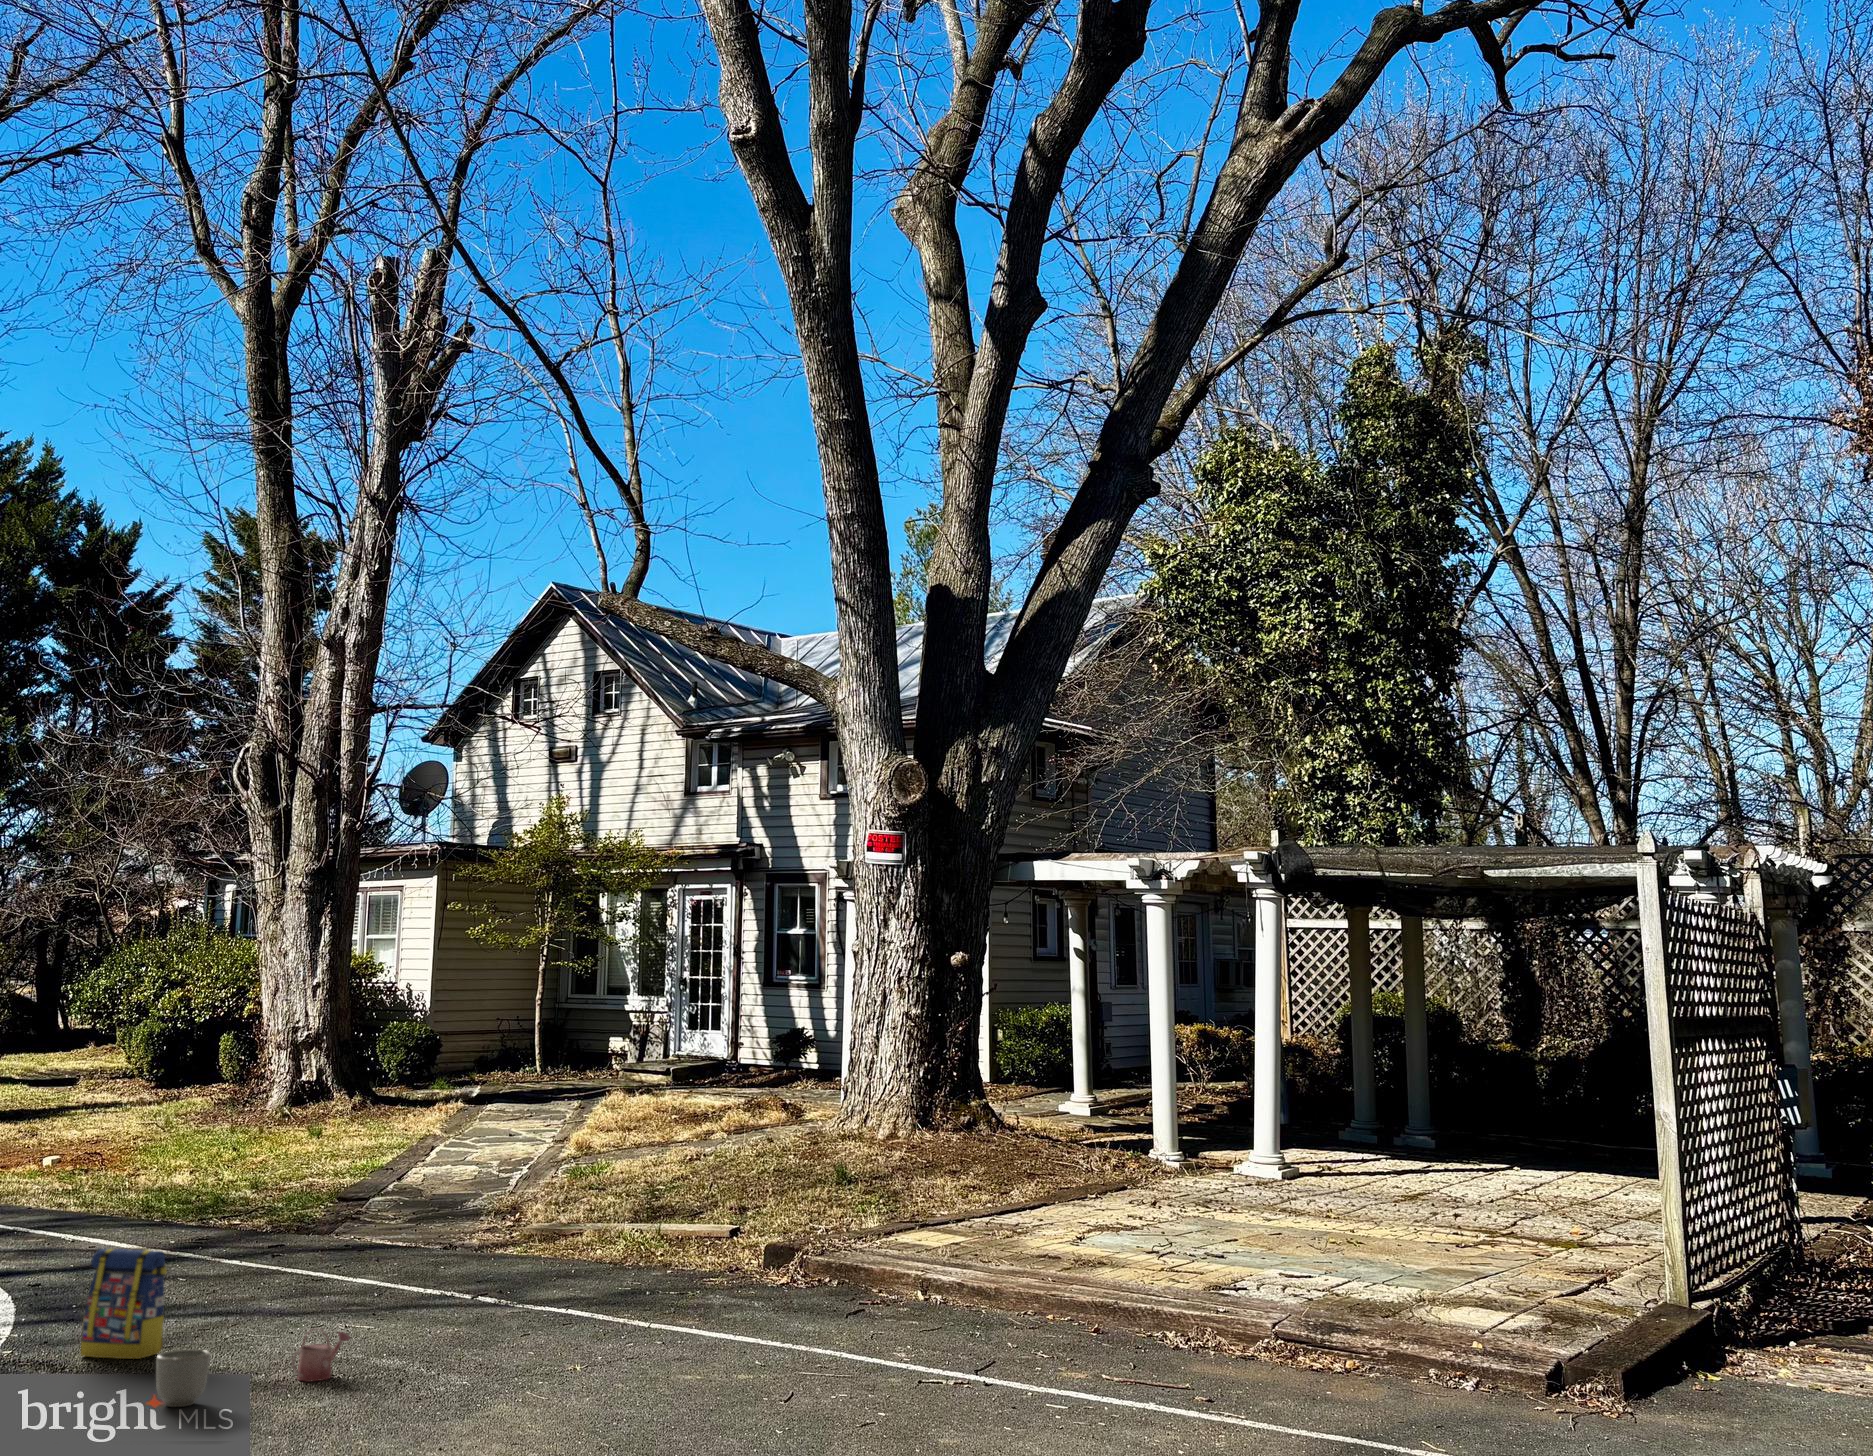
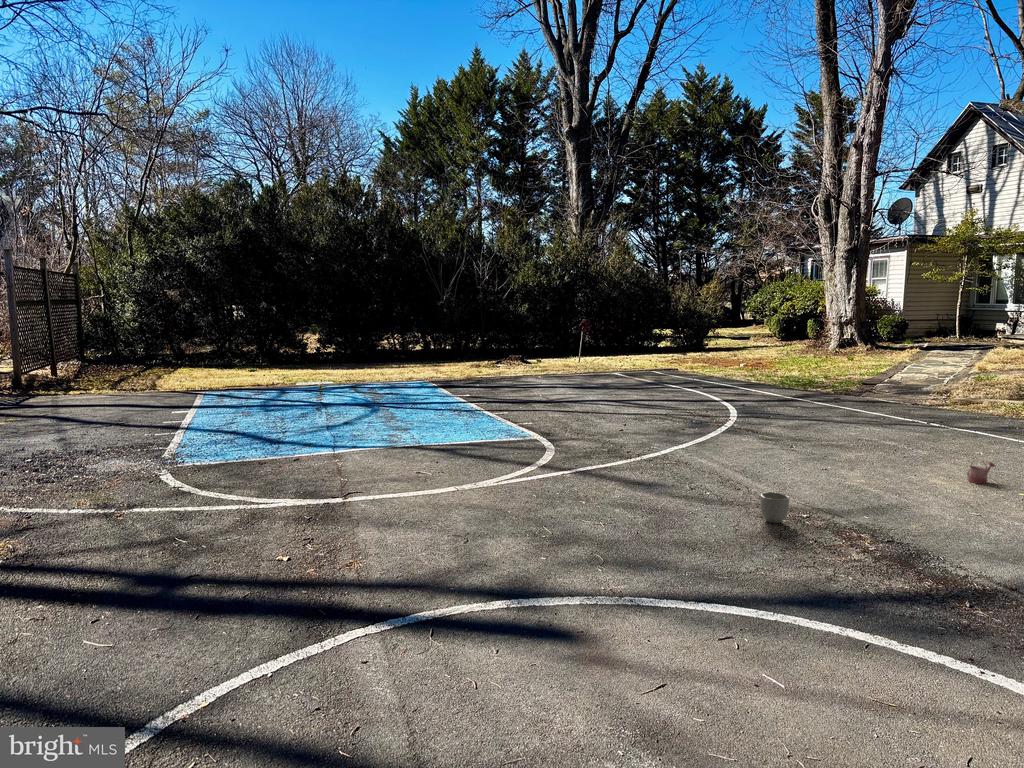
backpack: present [81,1248,167,1359] -> none [731,426,771,482]
watering can: present [291,1328,350,1382] -> present [967,459,995,484]

